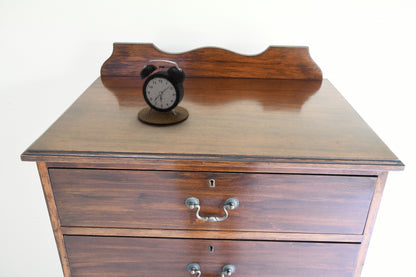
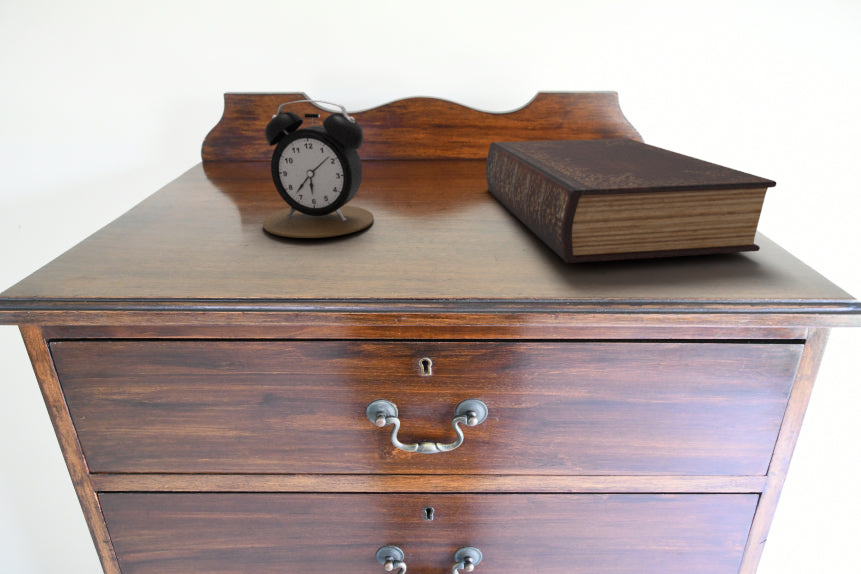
book: none [242,74,368,140] -> present [486,139,776,263]

